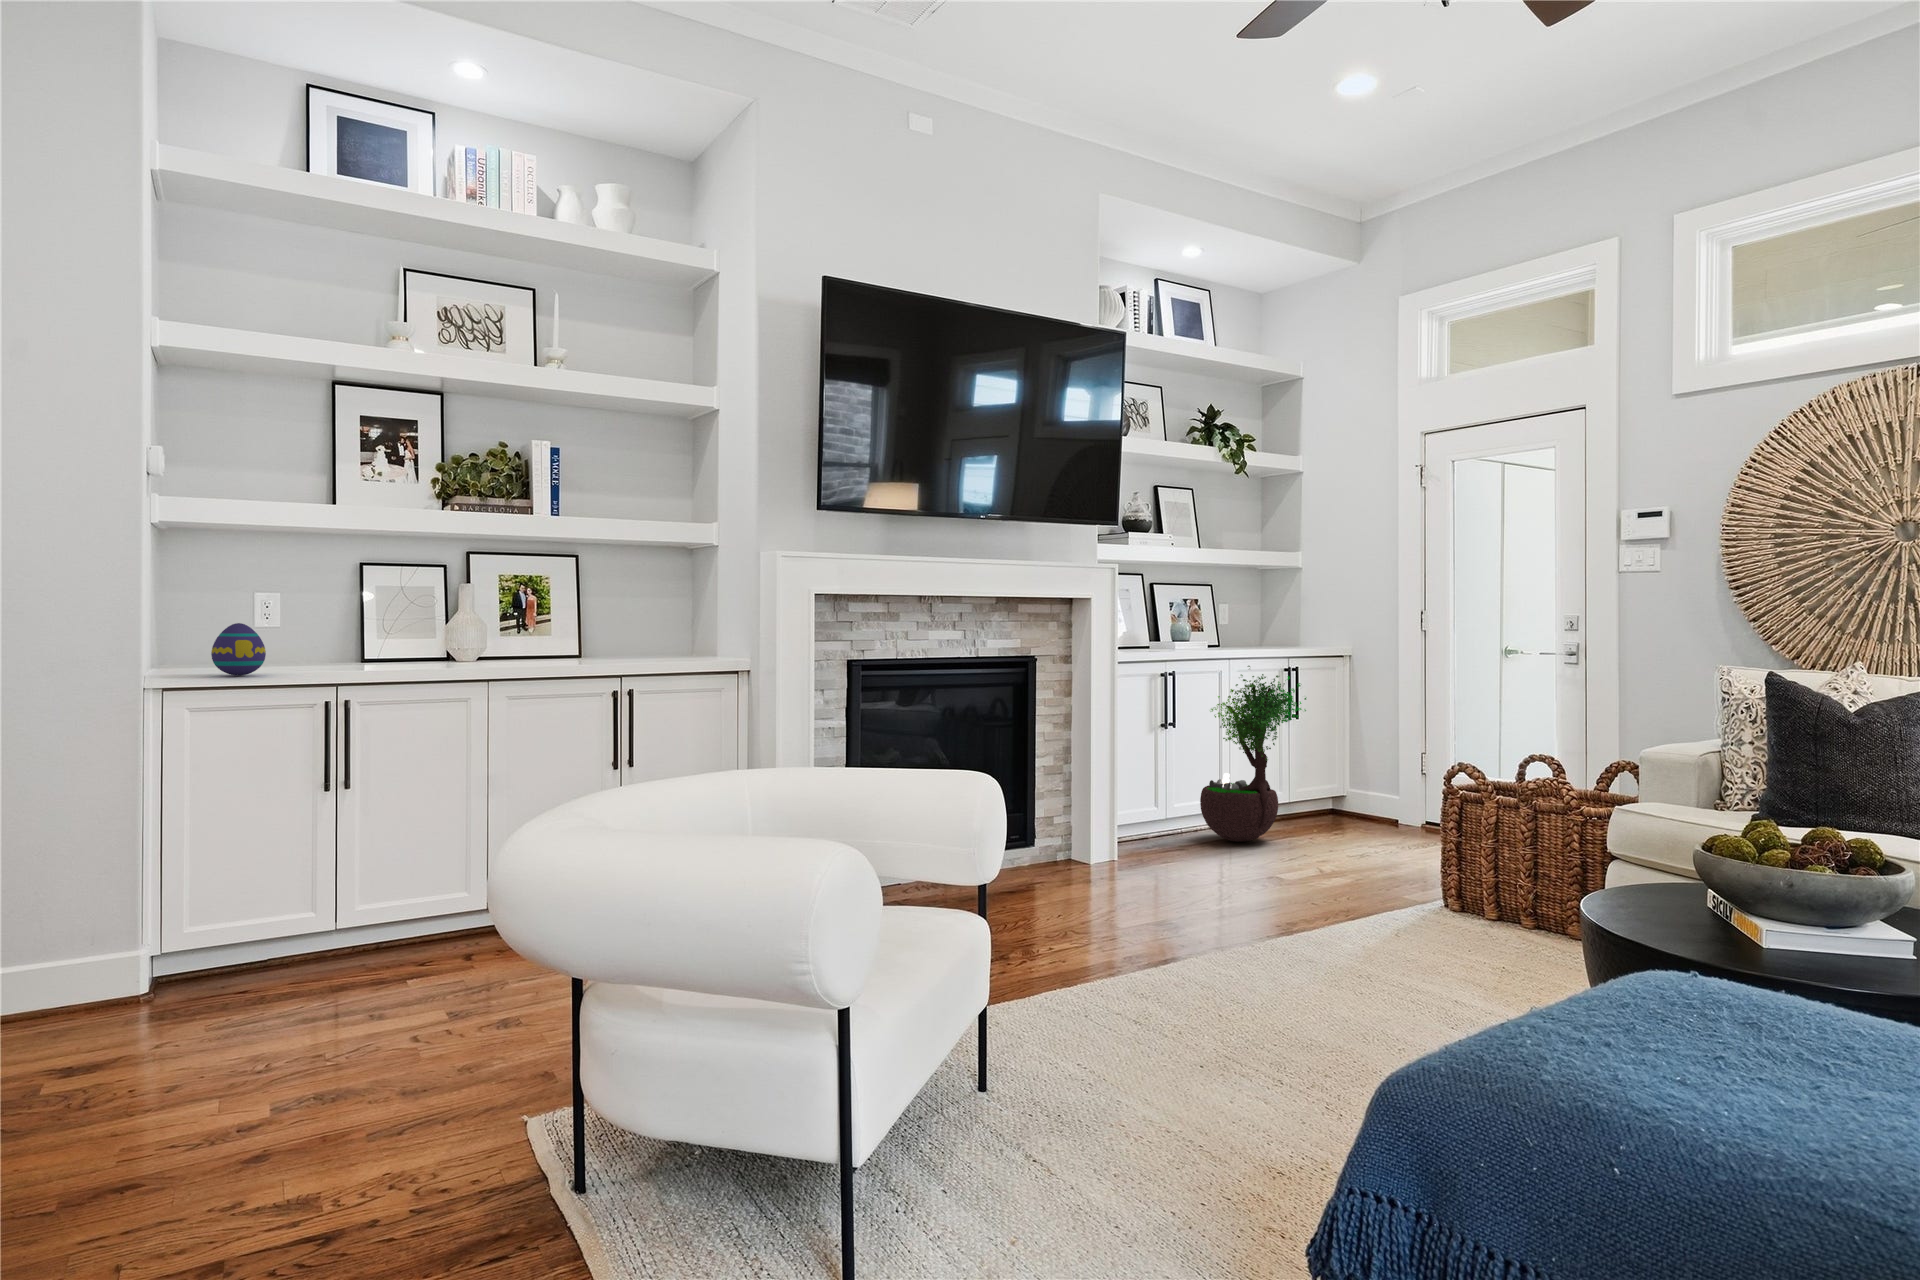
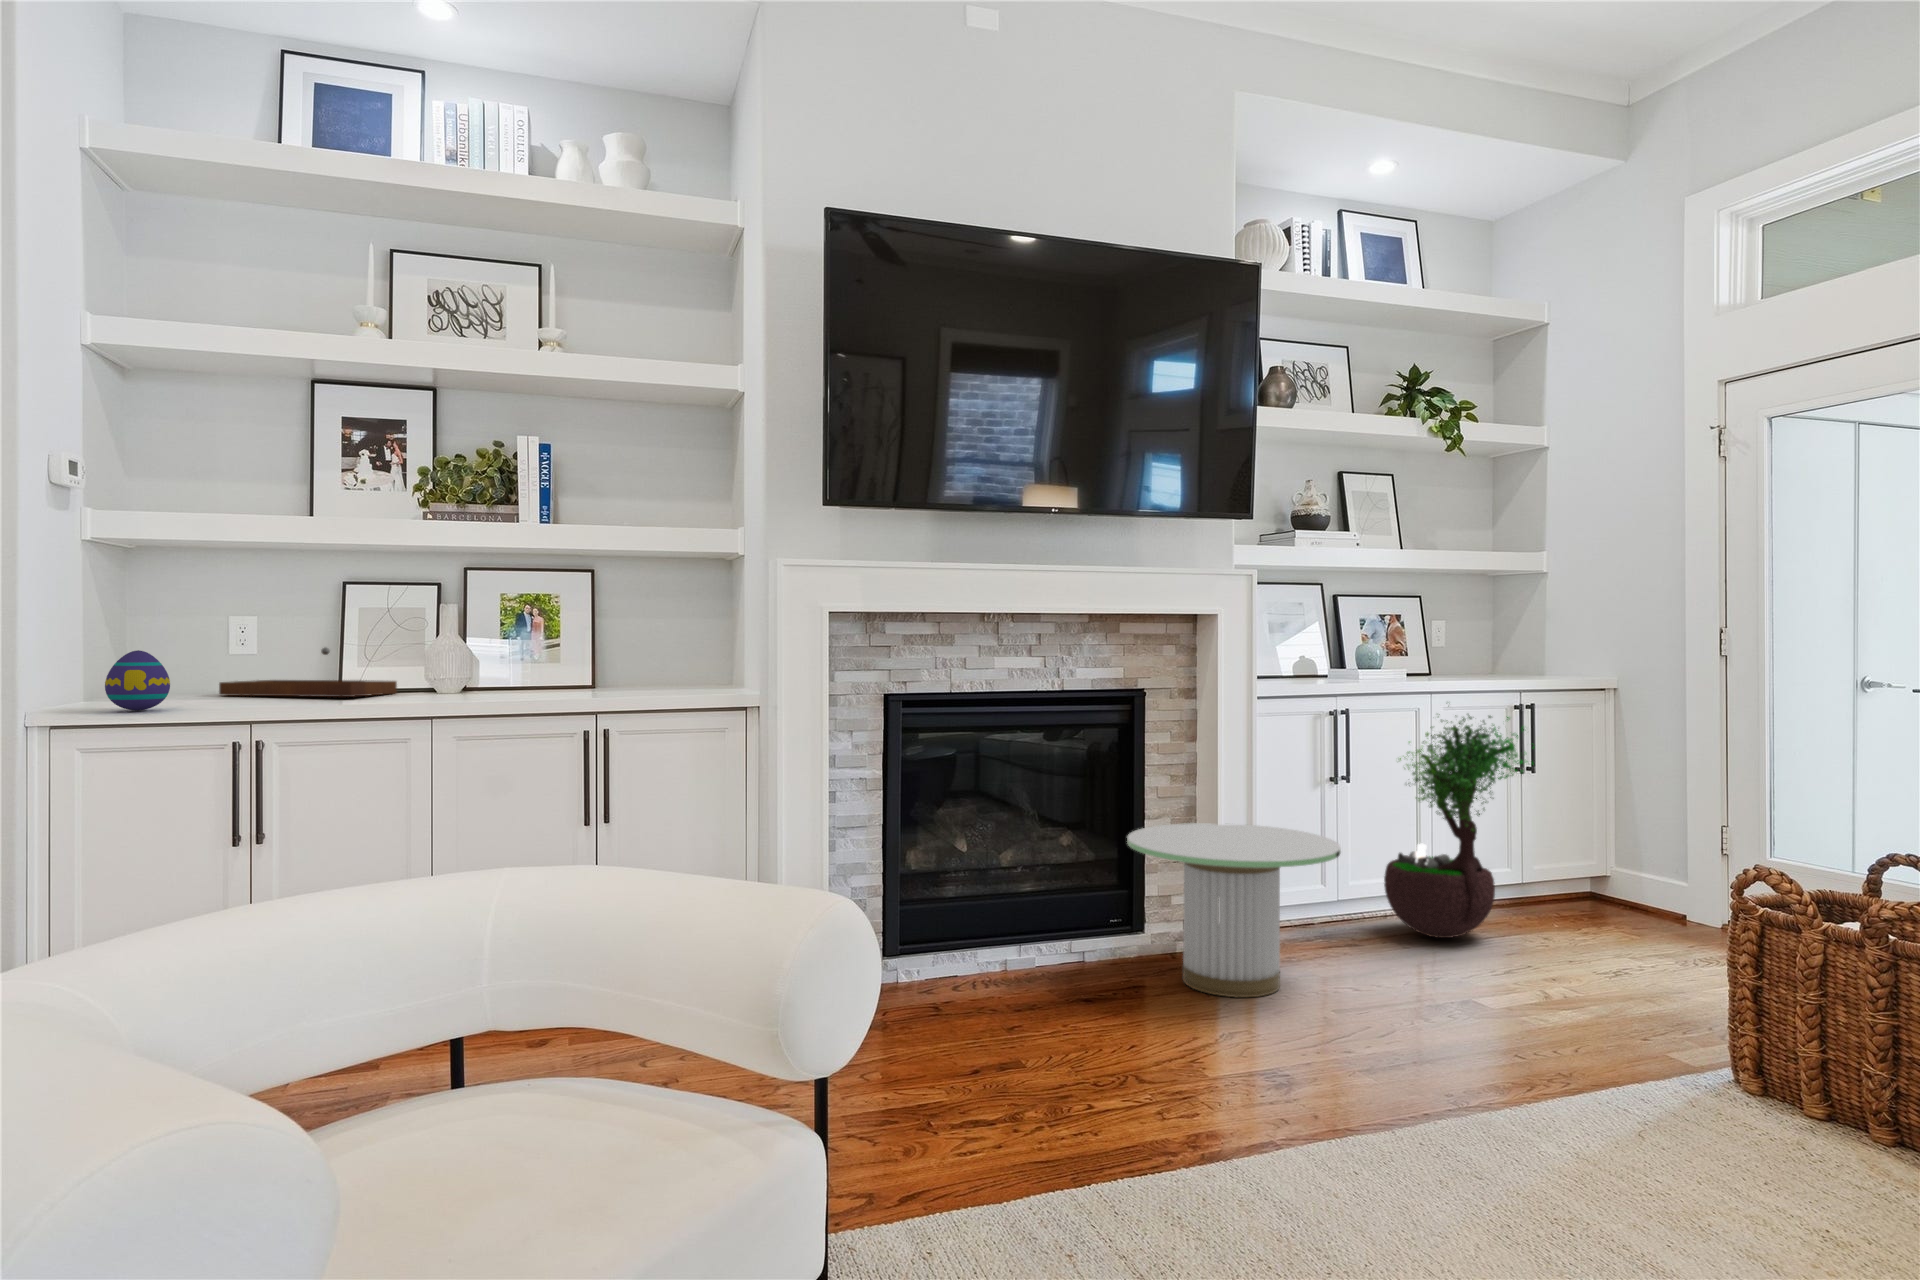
tray: none [265,622,421,665] -> present [219,647,397,697]
side table: none [1033,759,1188,883] -> present [1127,823,1341,998]

